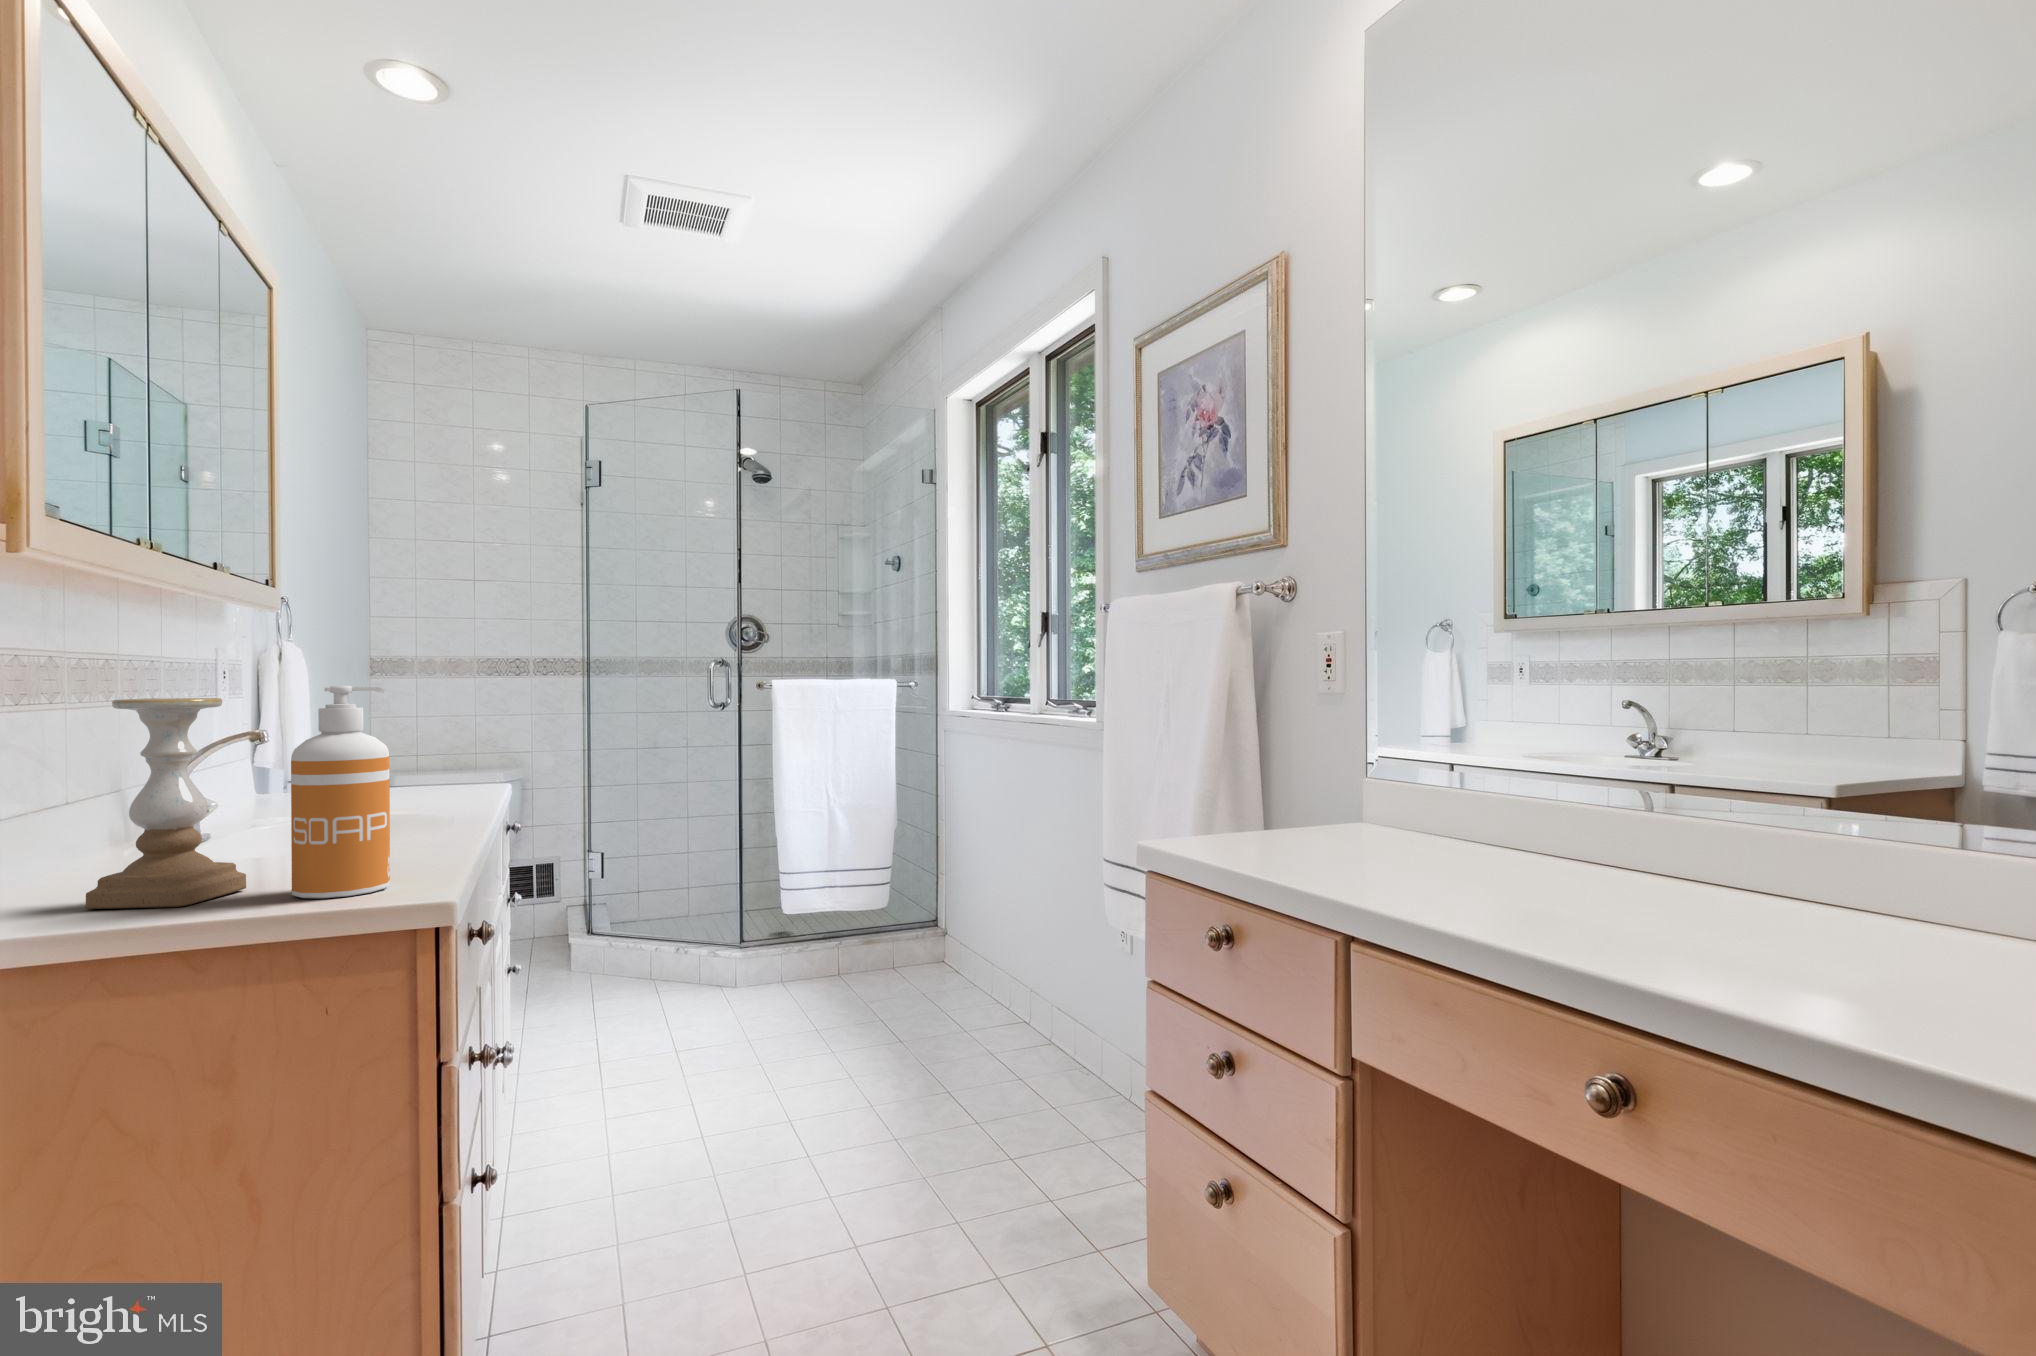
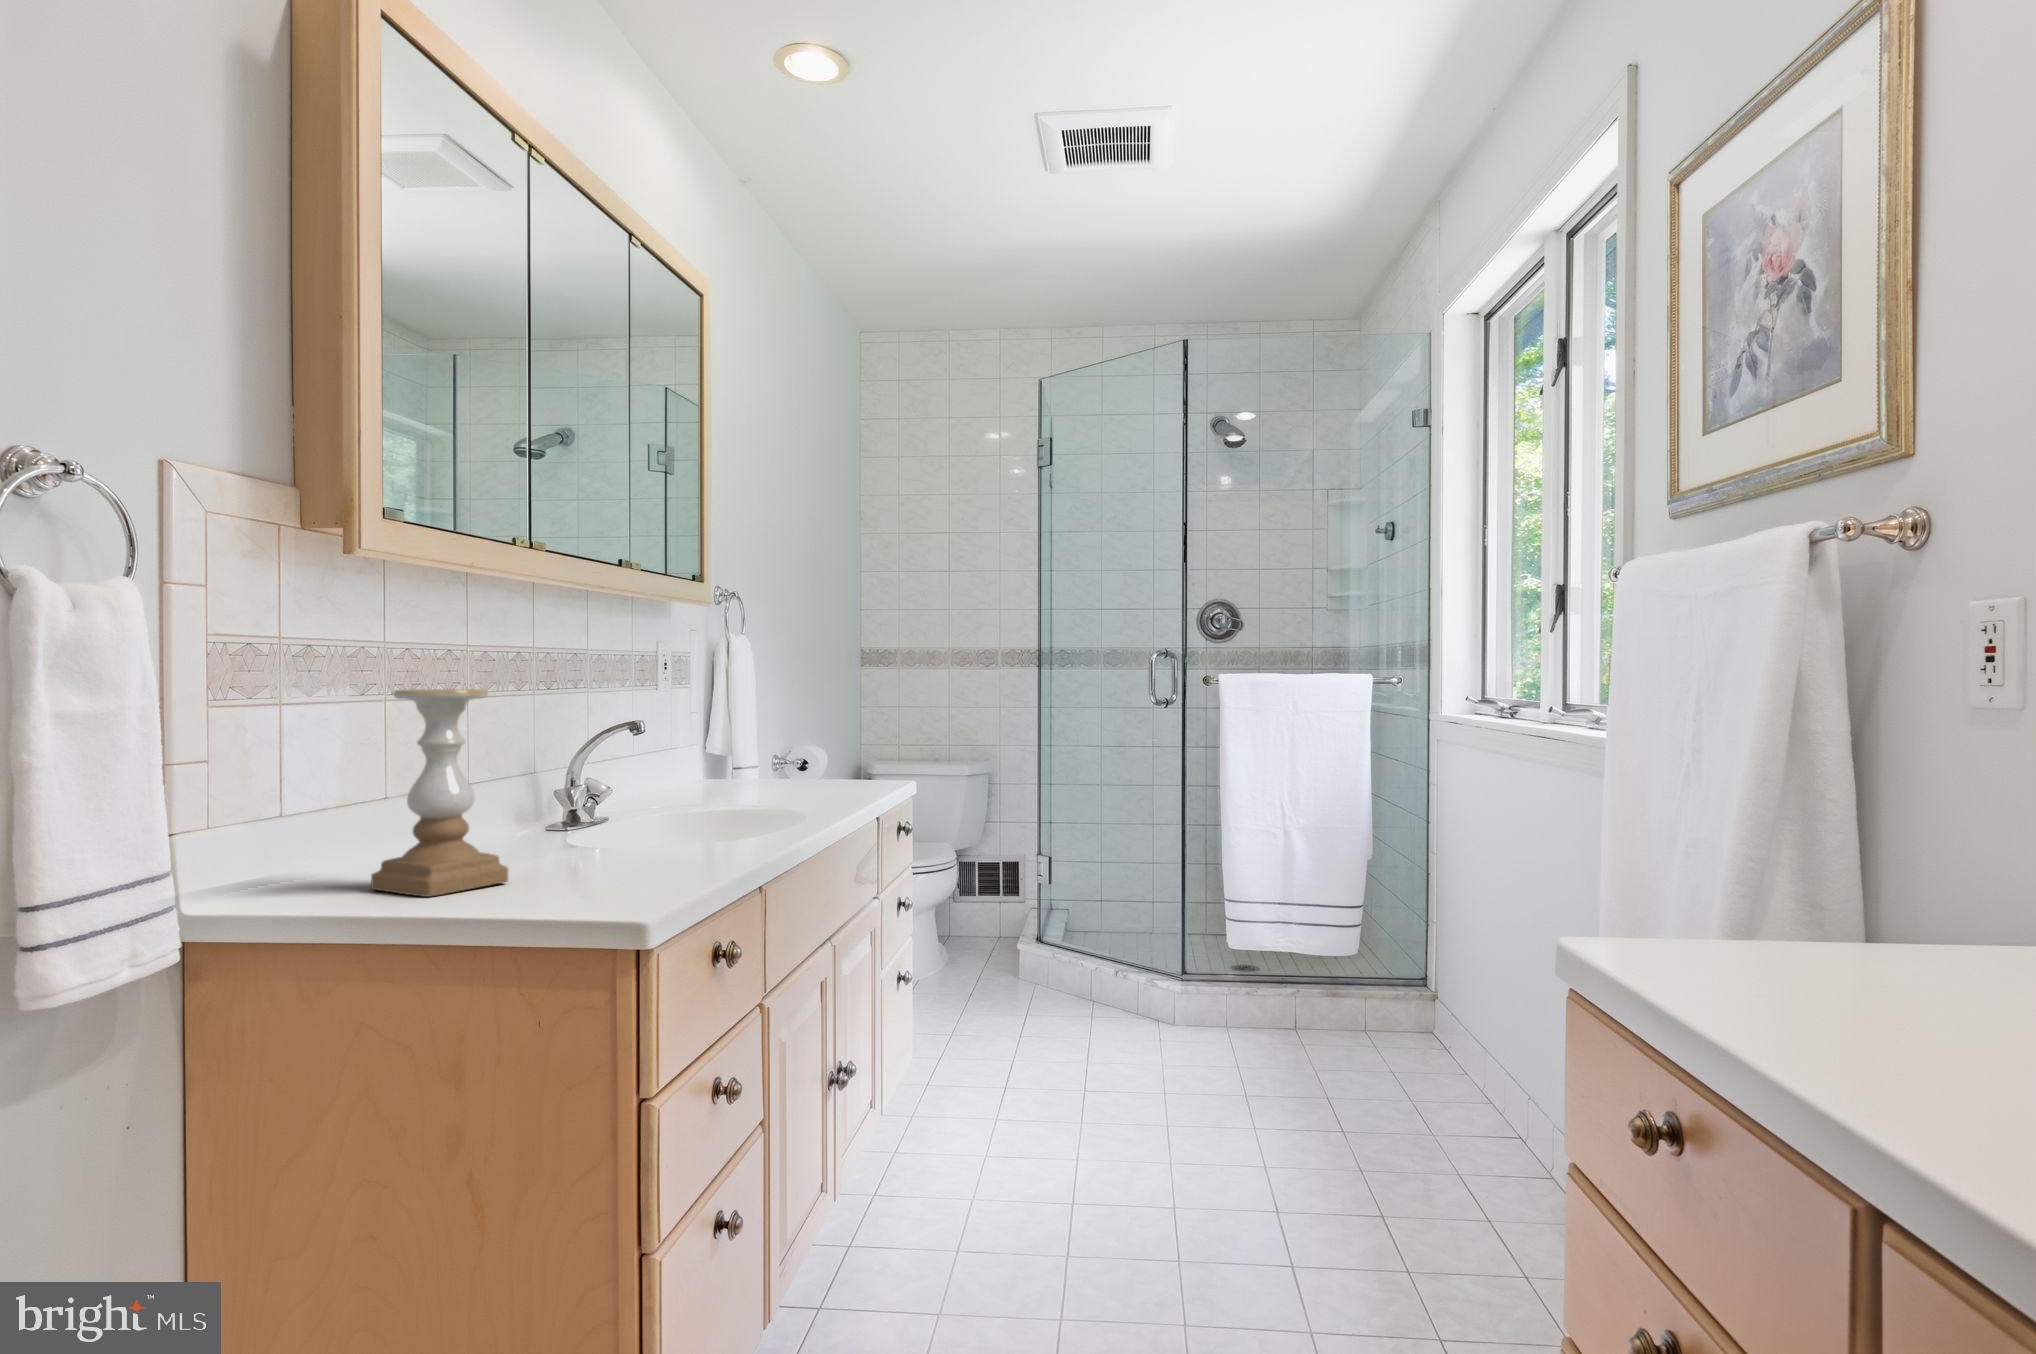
soap dispenser: present [291,686,390,898] -> none [514,679,608,904]

